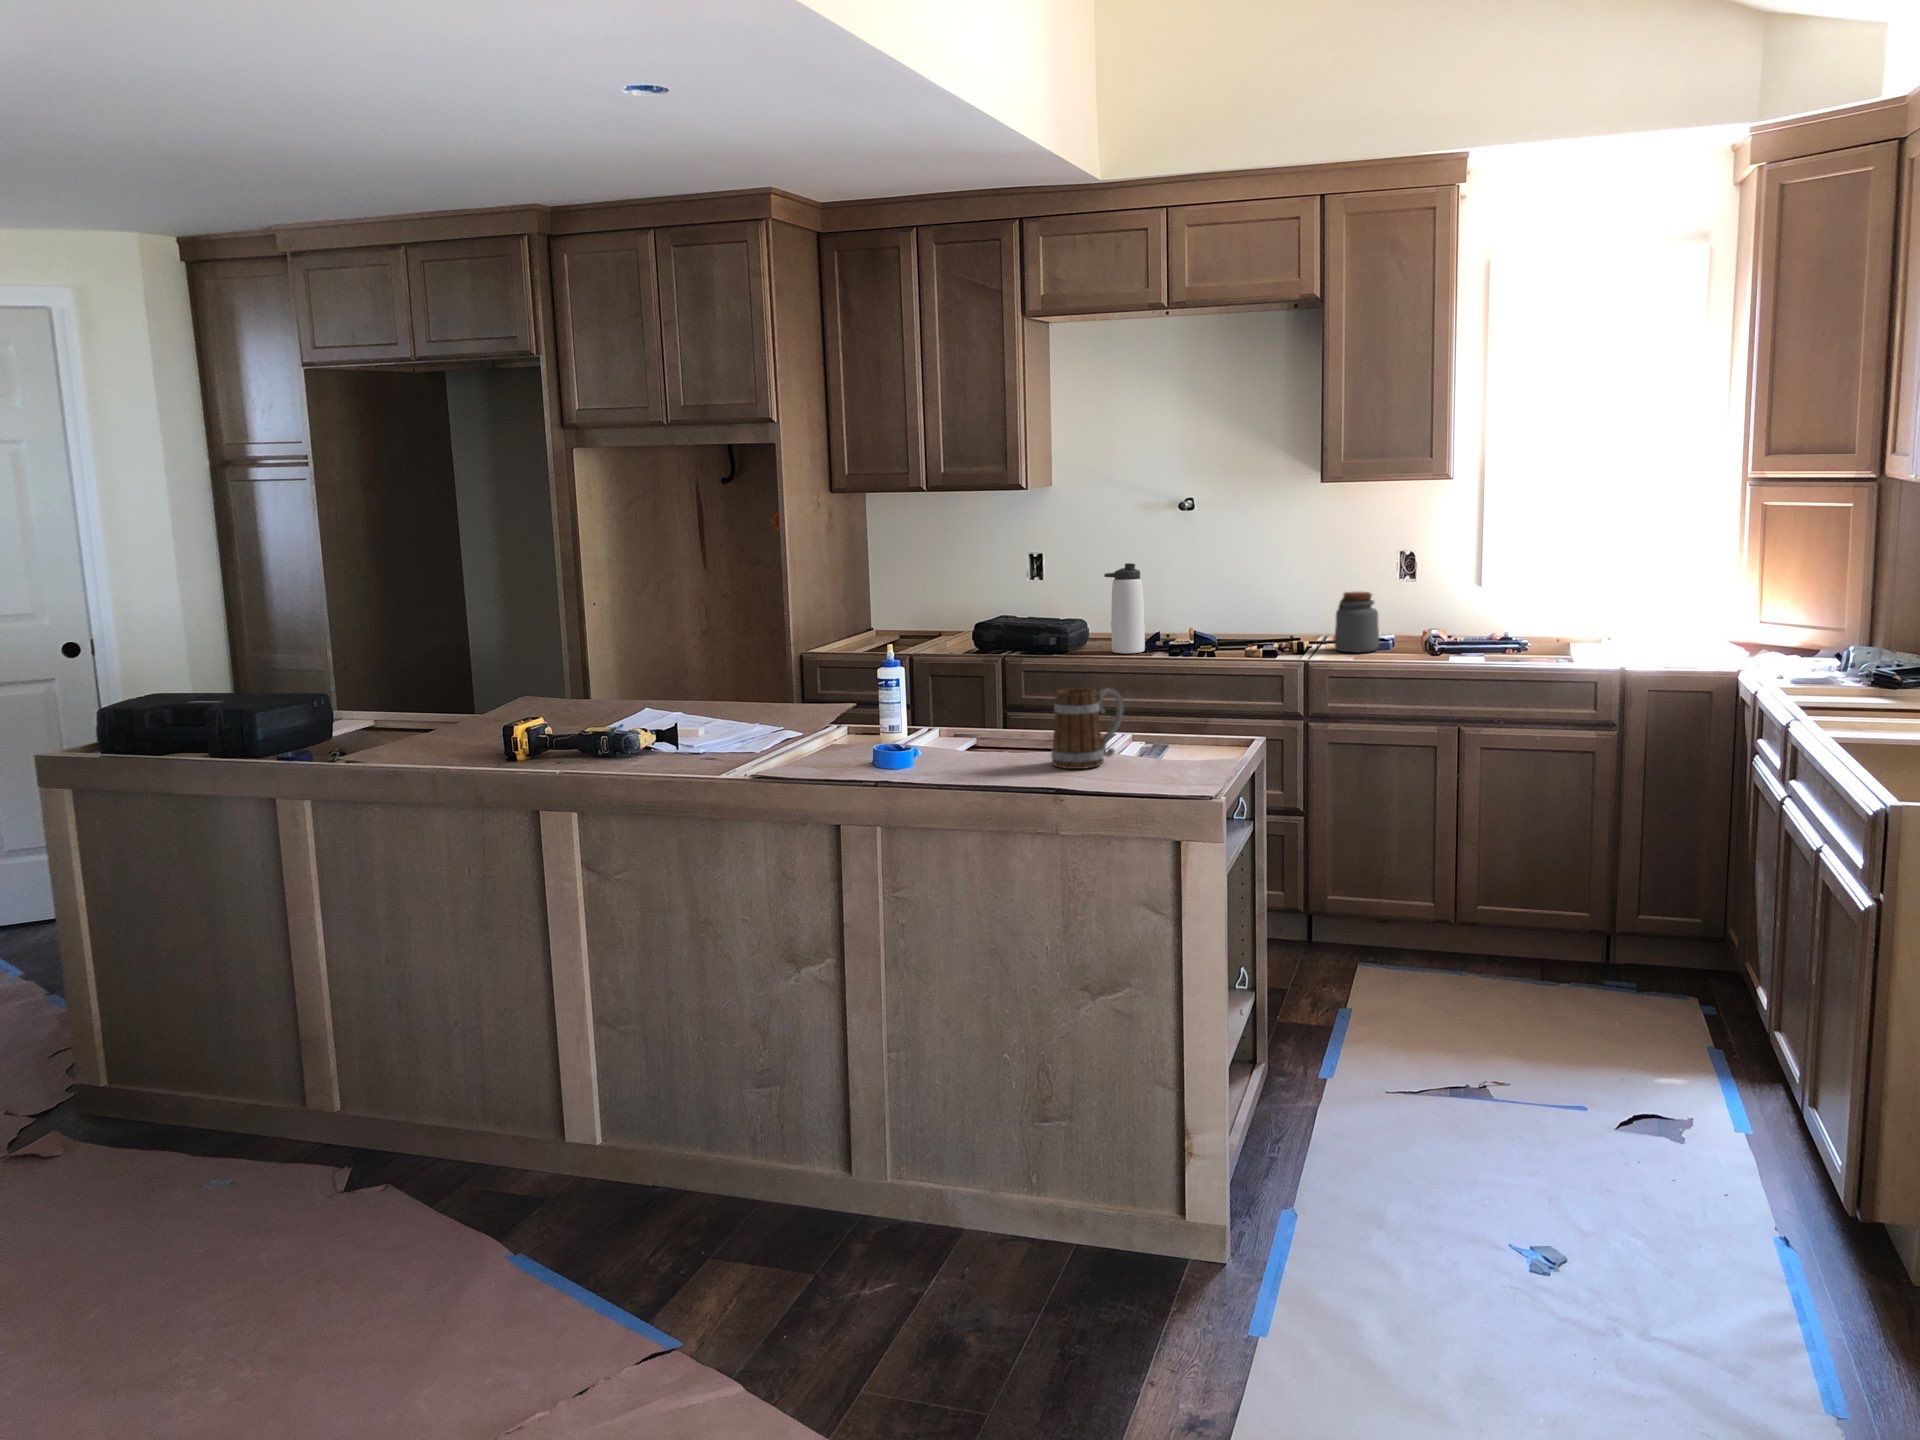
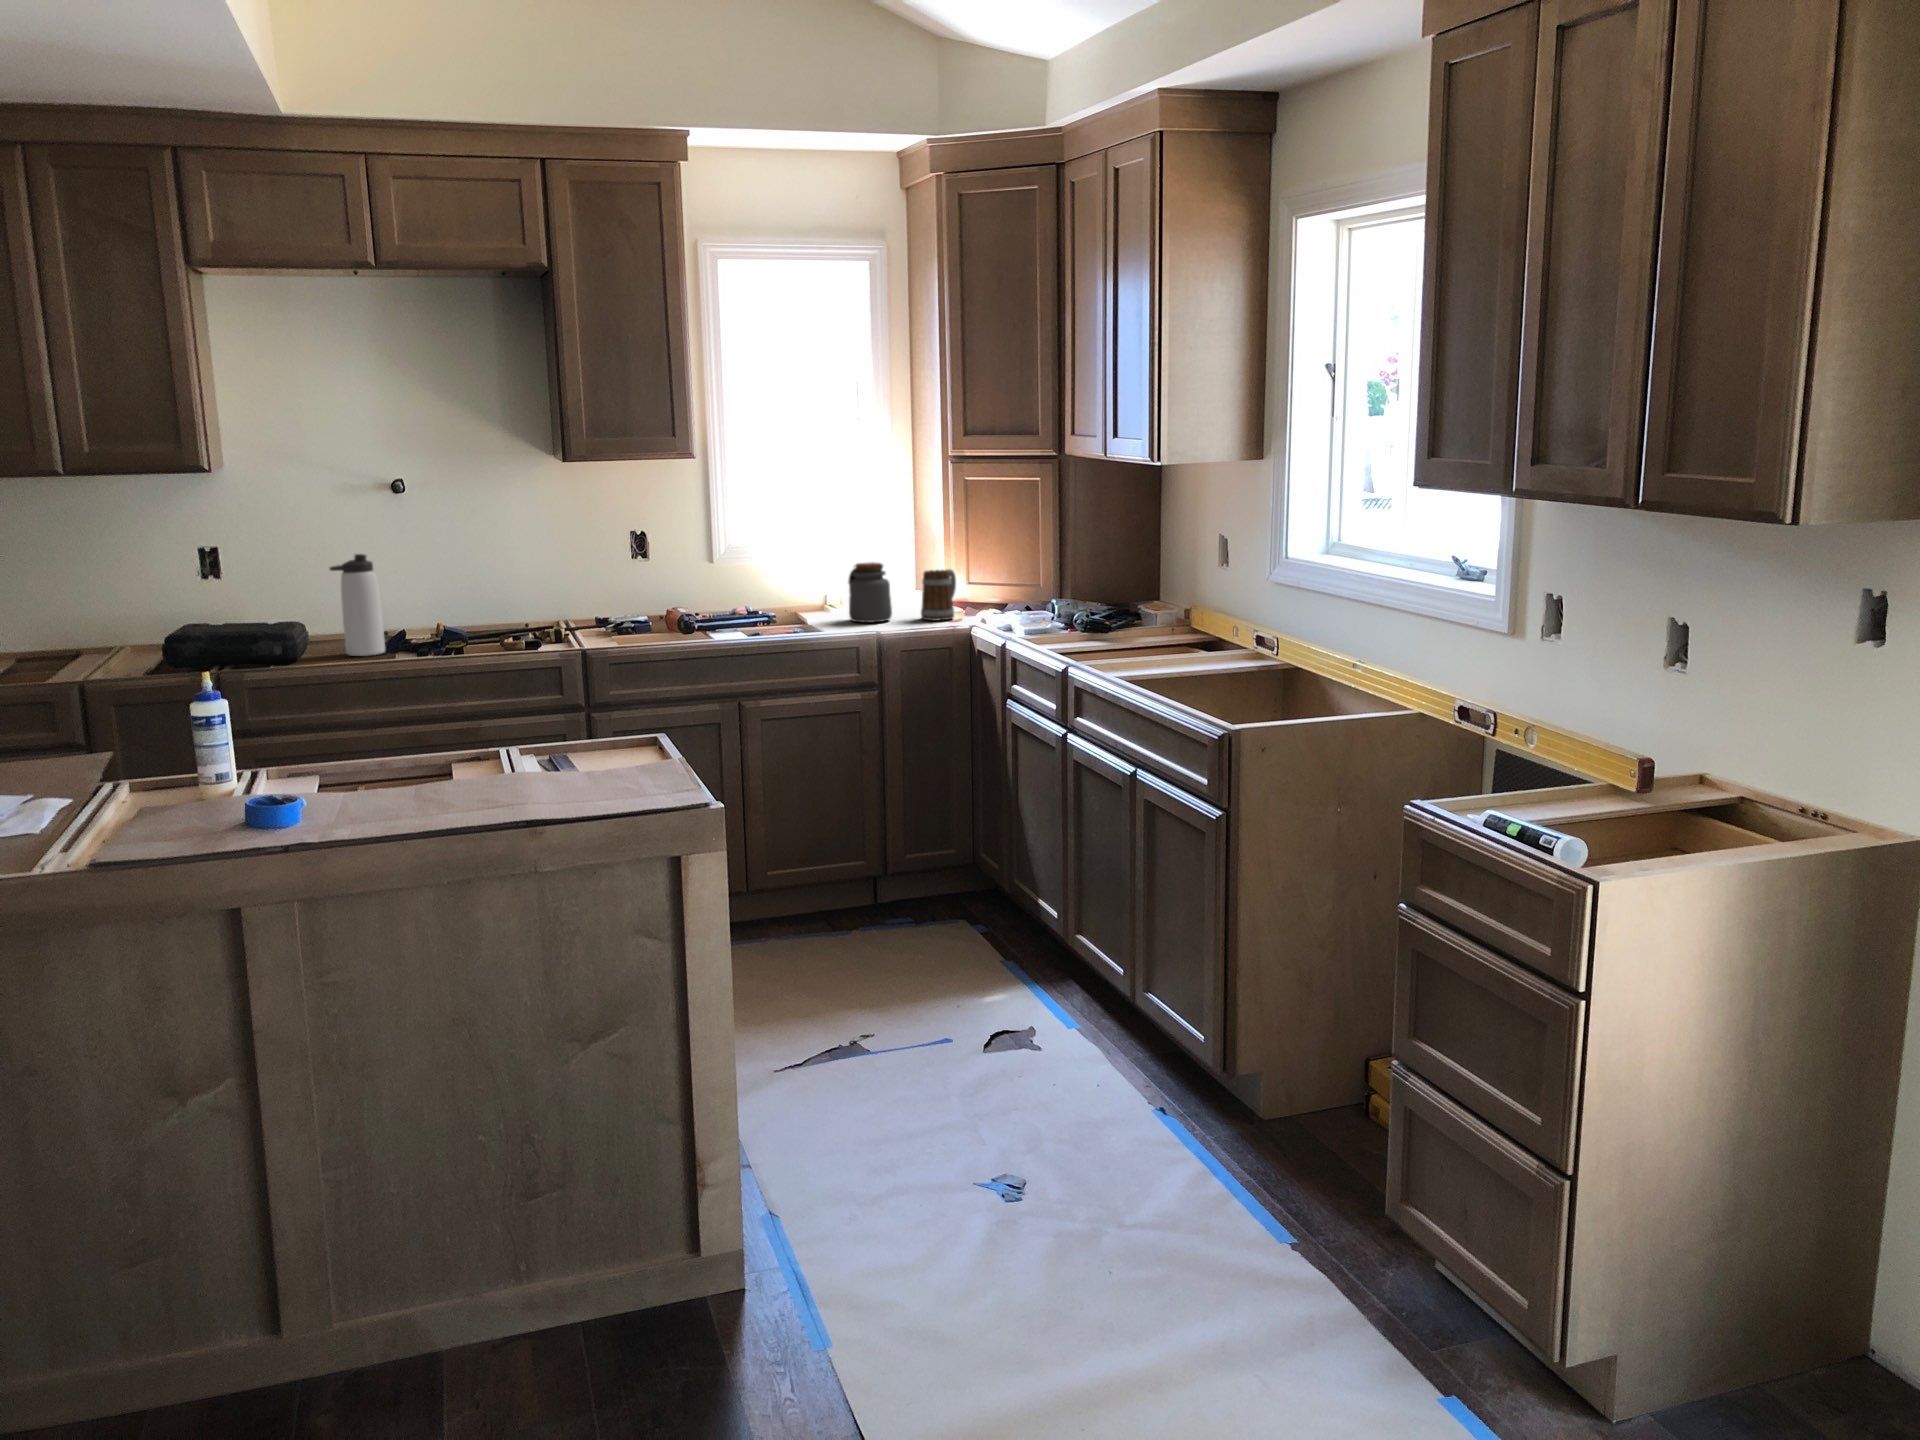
jar: present [1334,592,1379,652] -> present [848,562,892,623]
mug: present [1051,688,1124,769] -> present [921,569,956,621]

